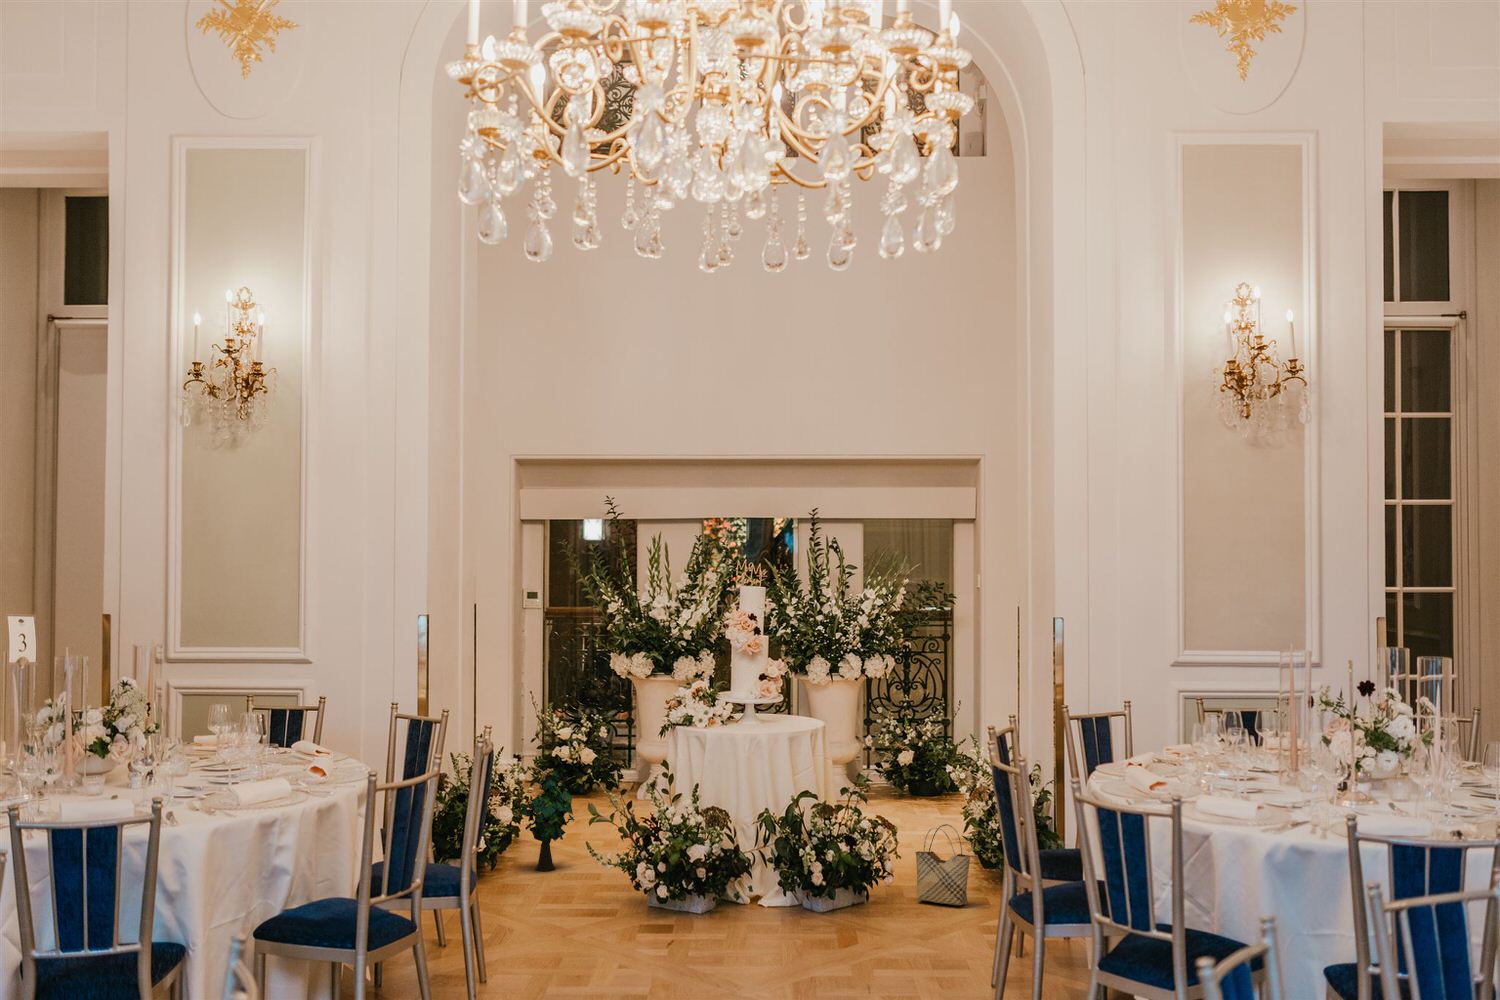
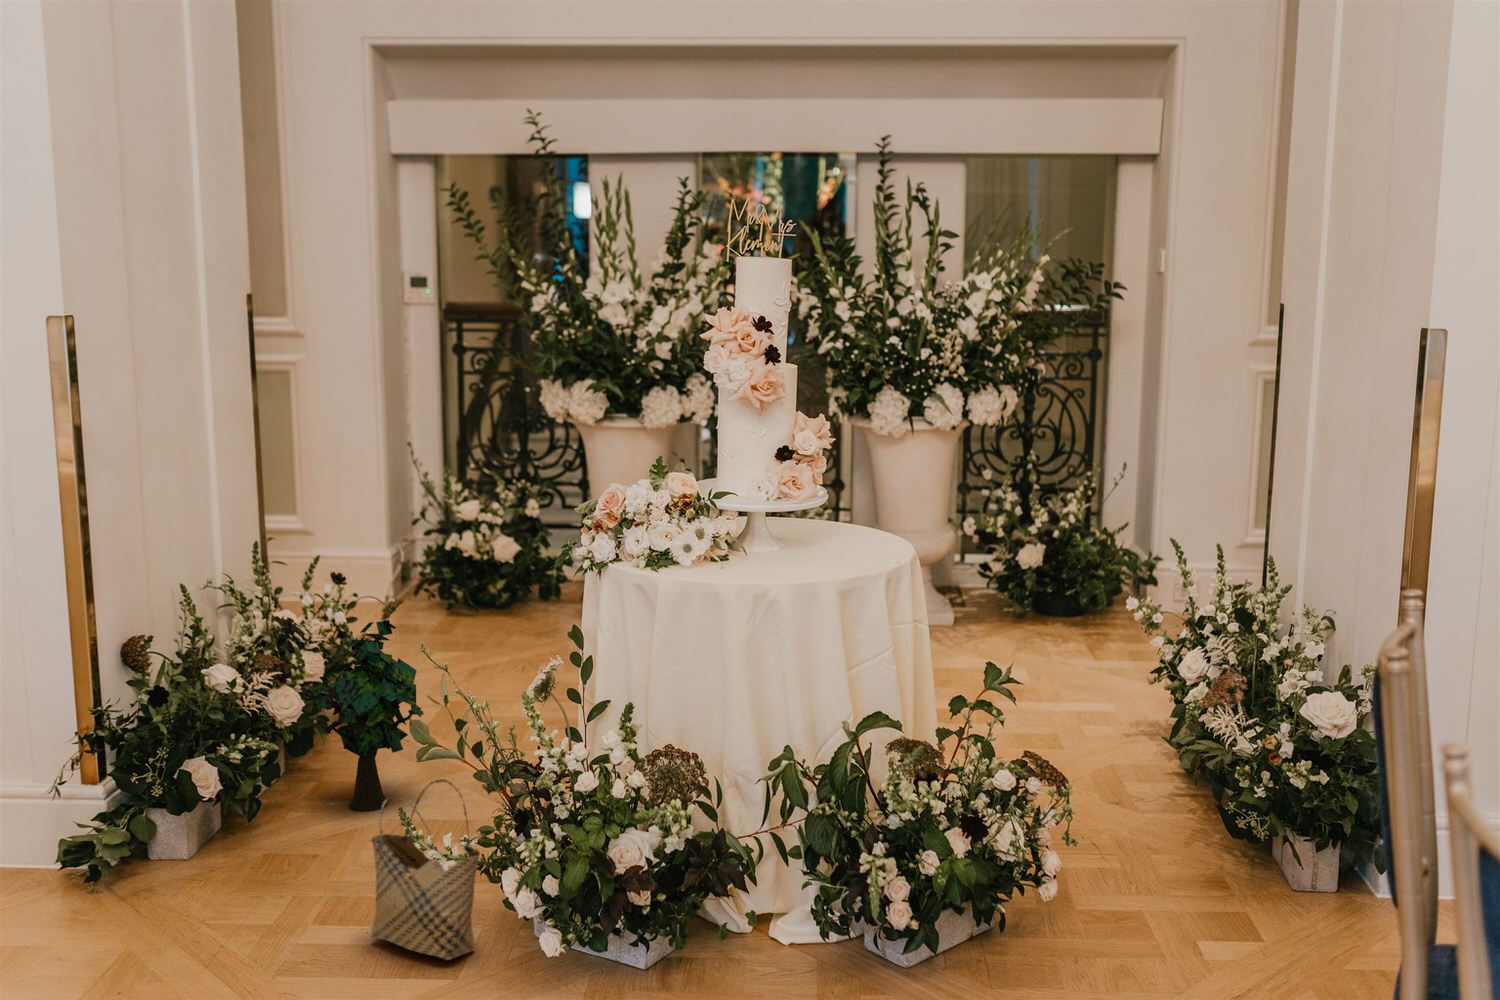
woven basket: present [915,824,970,905] -> present [371,779,480,960]

